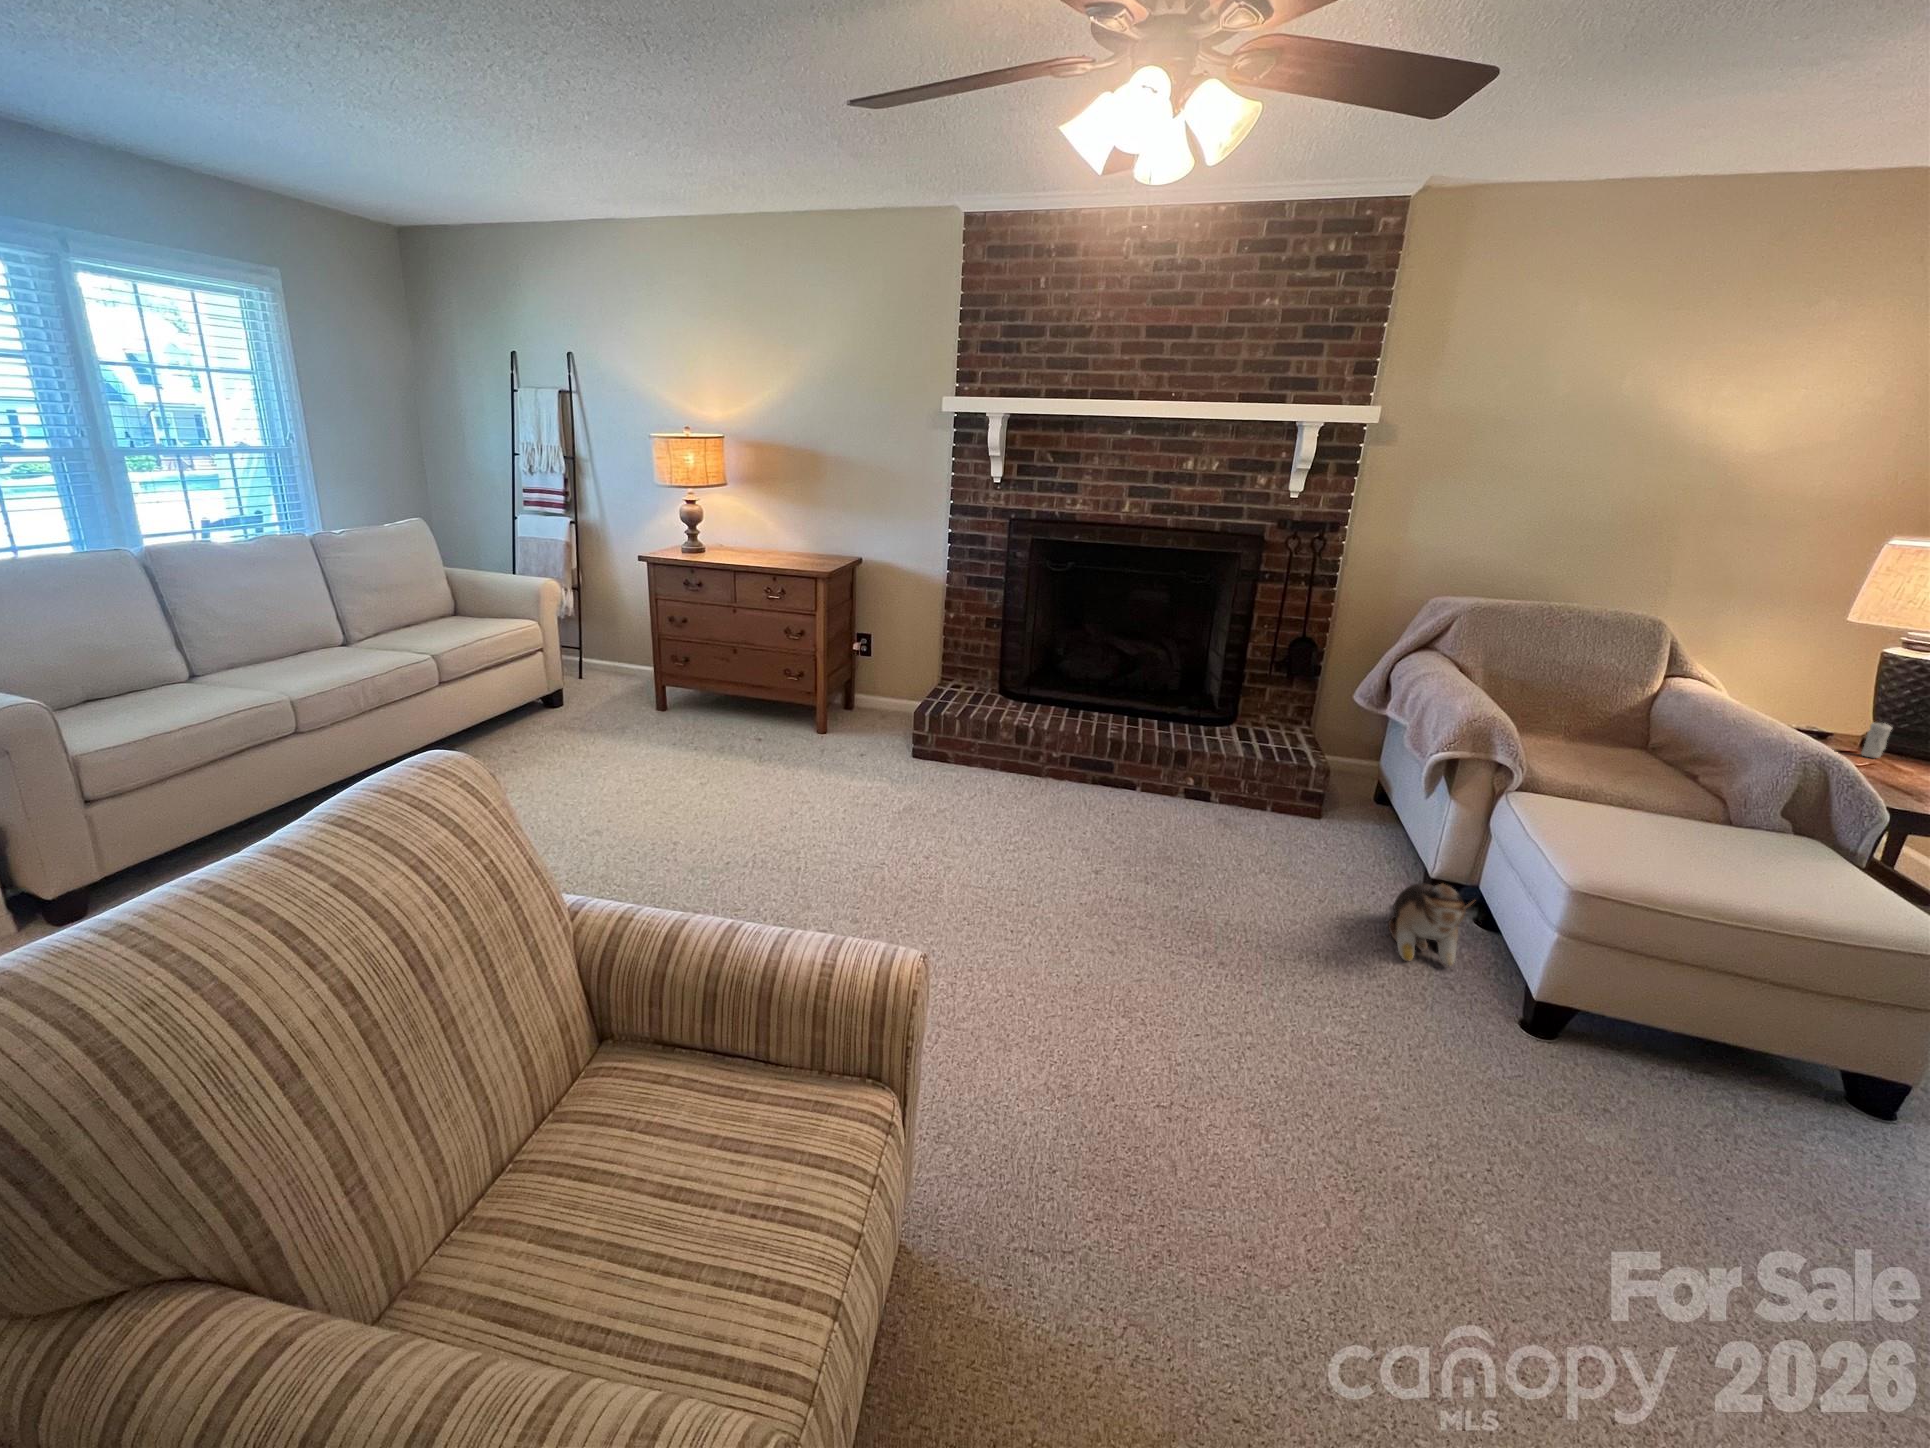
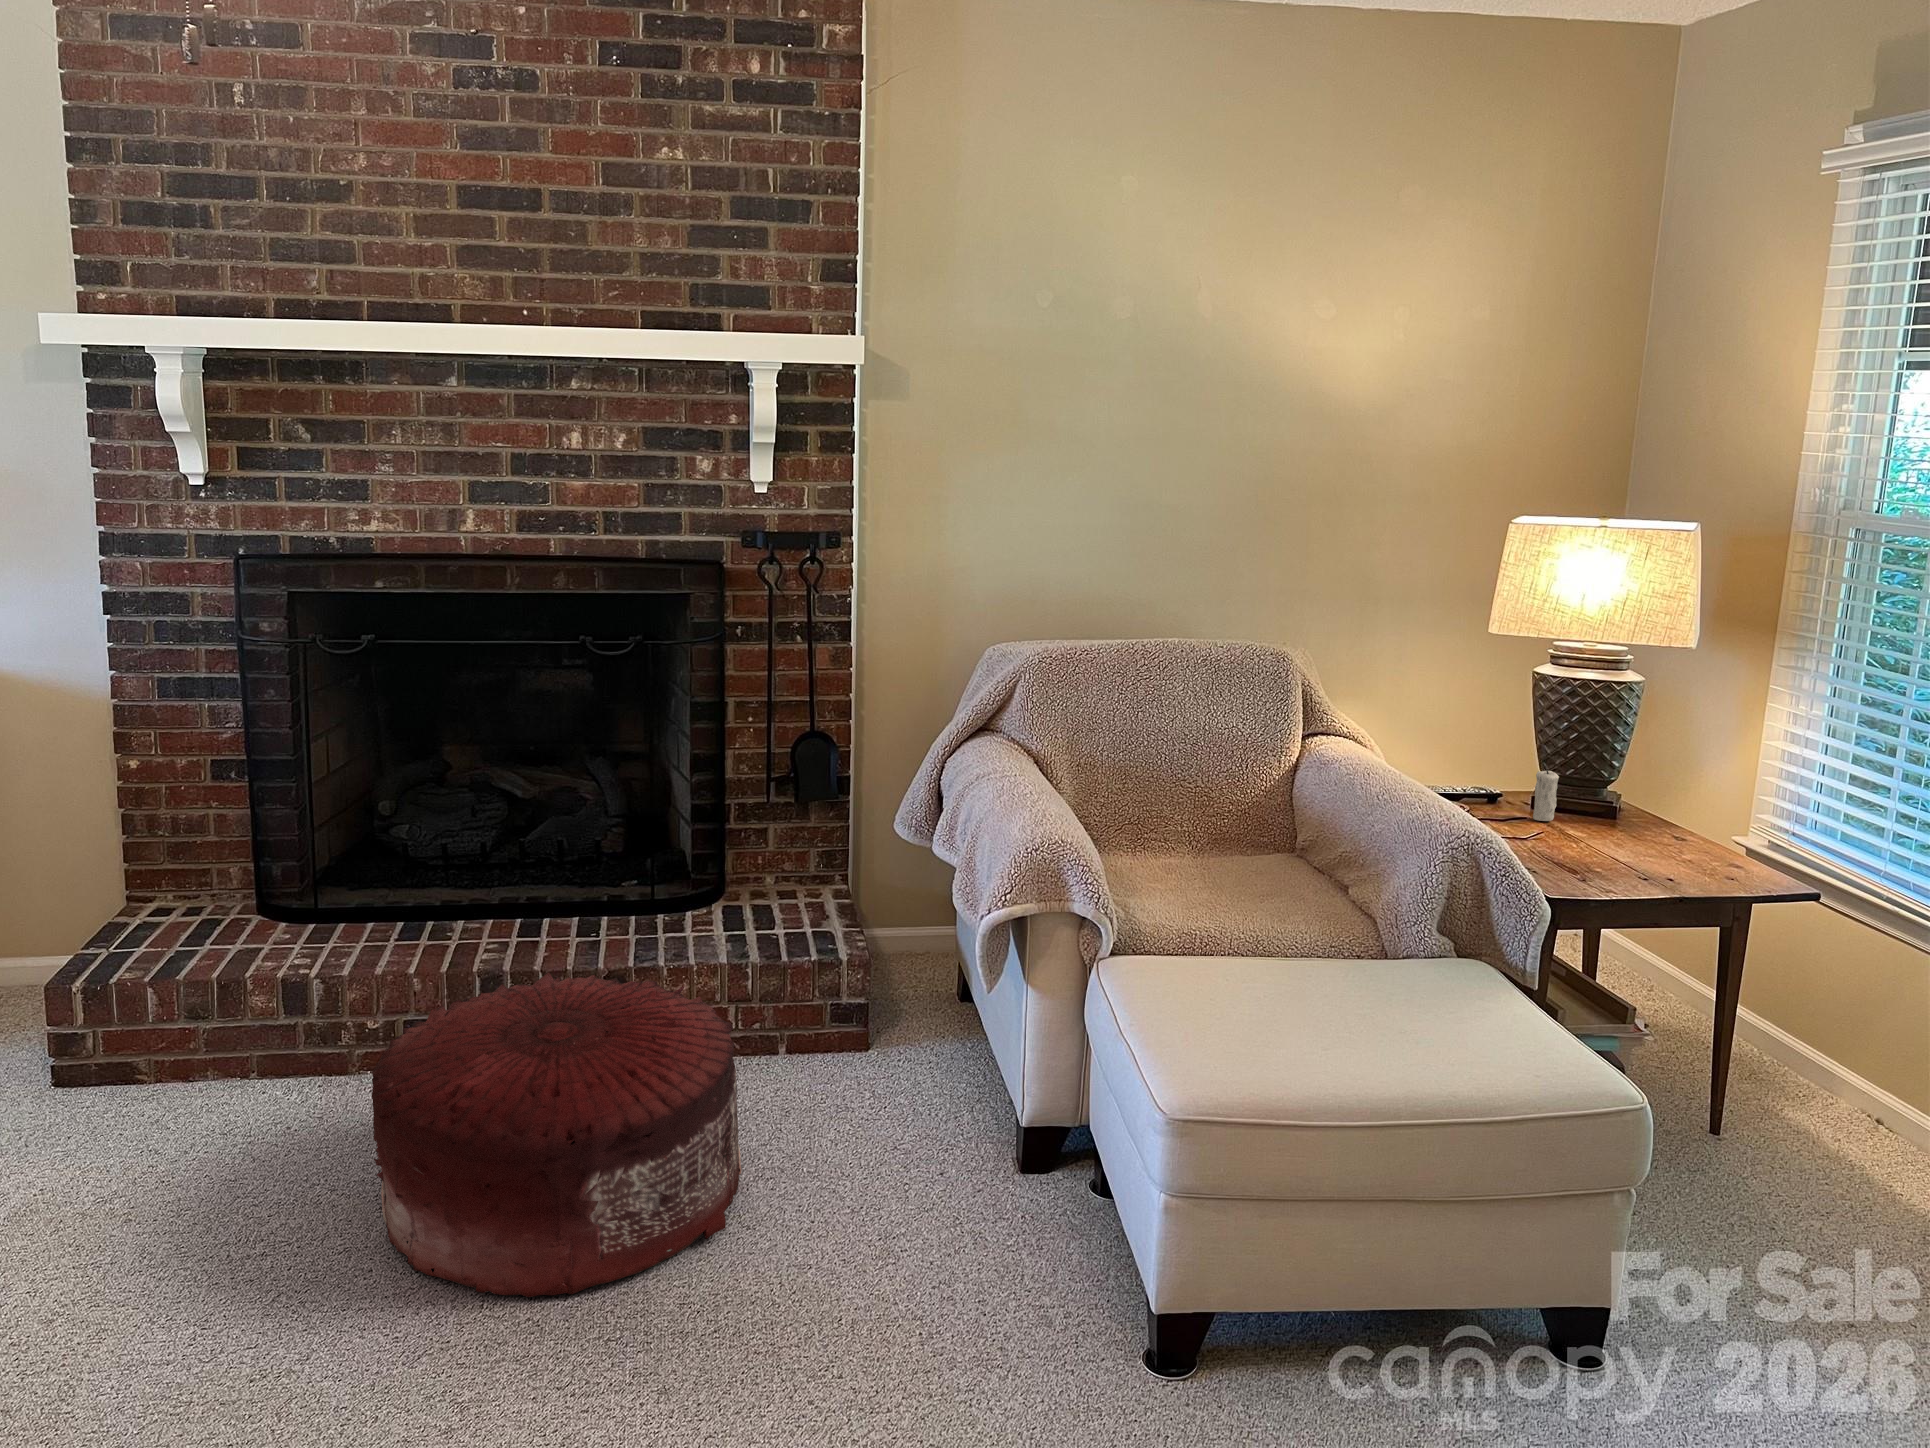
pouf: none [1069,742,1258,893] -> present [371,972,742,1297]
plush toy: present [1388,883,1474,966] -> none [972,1162,1086,1319]

